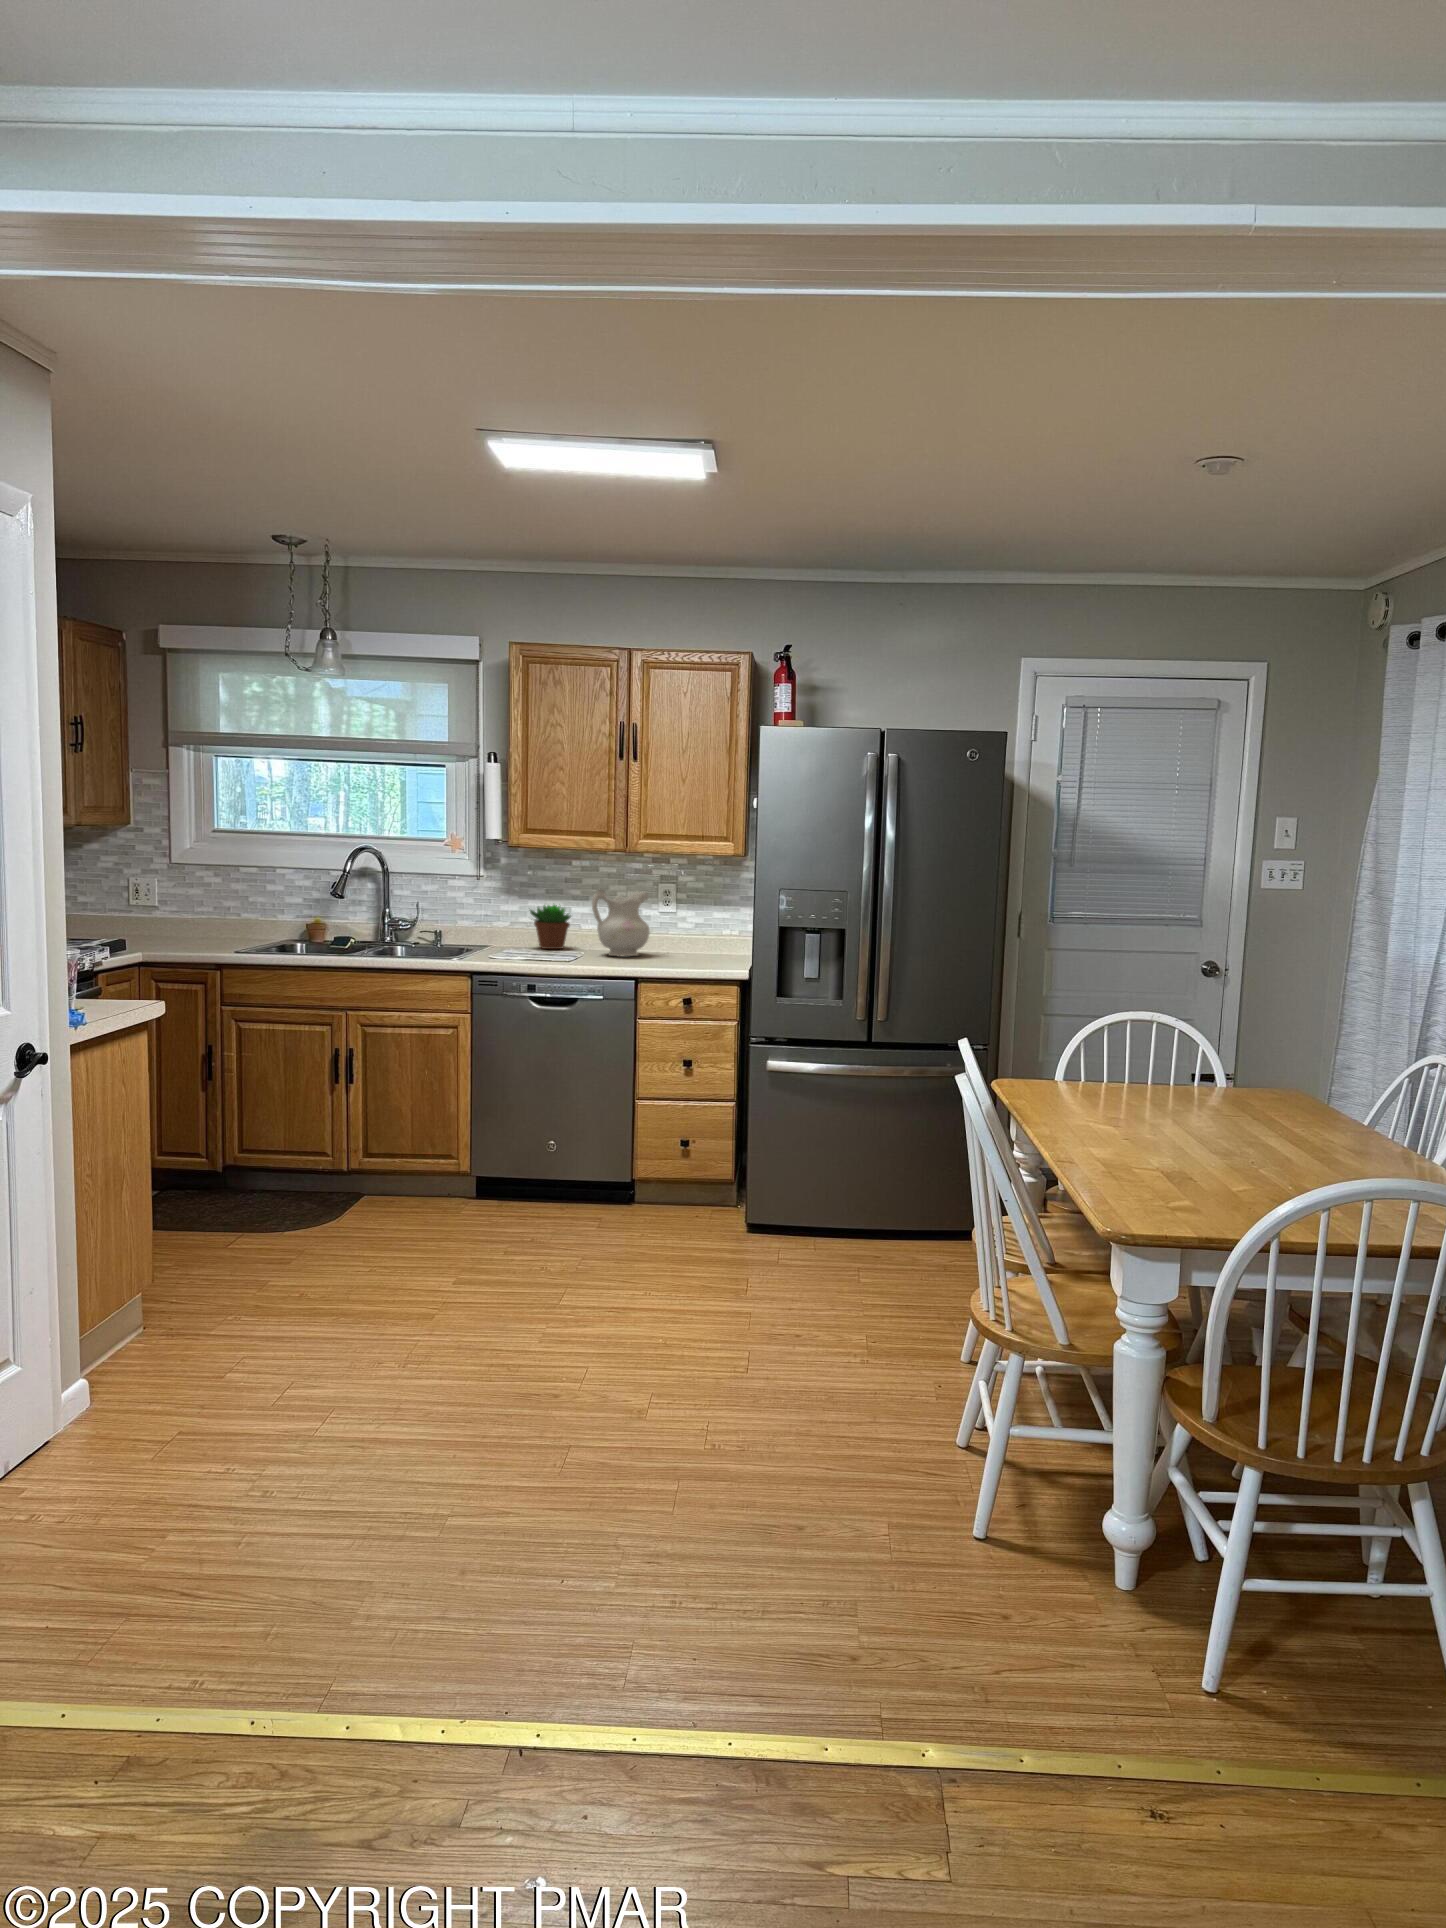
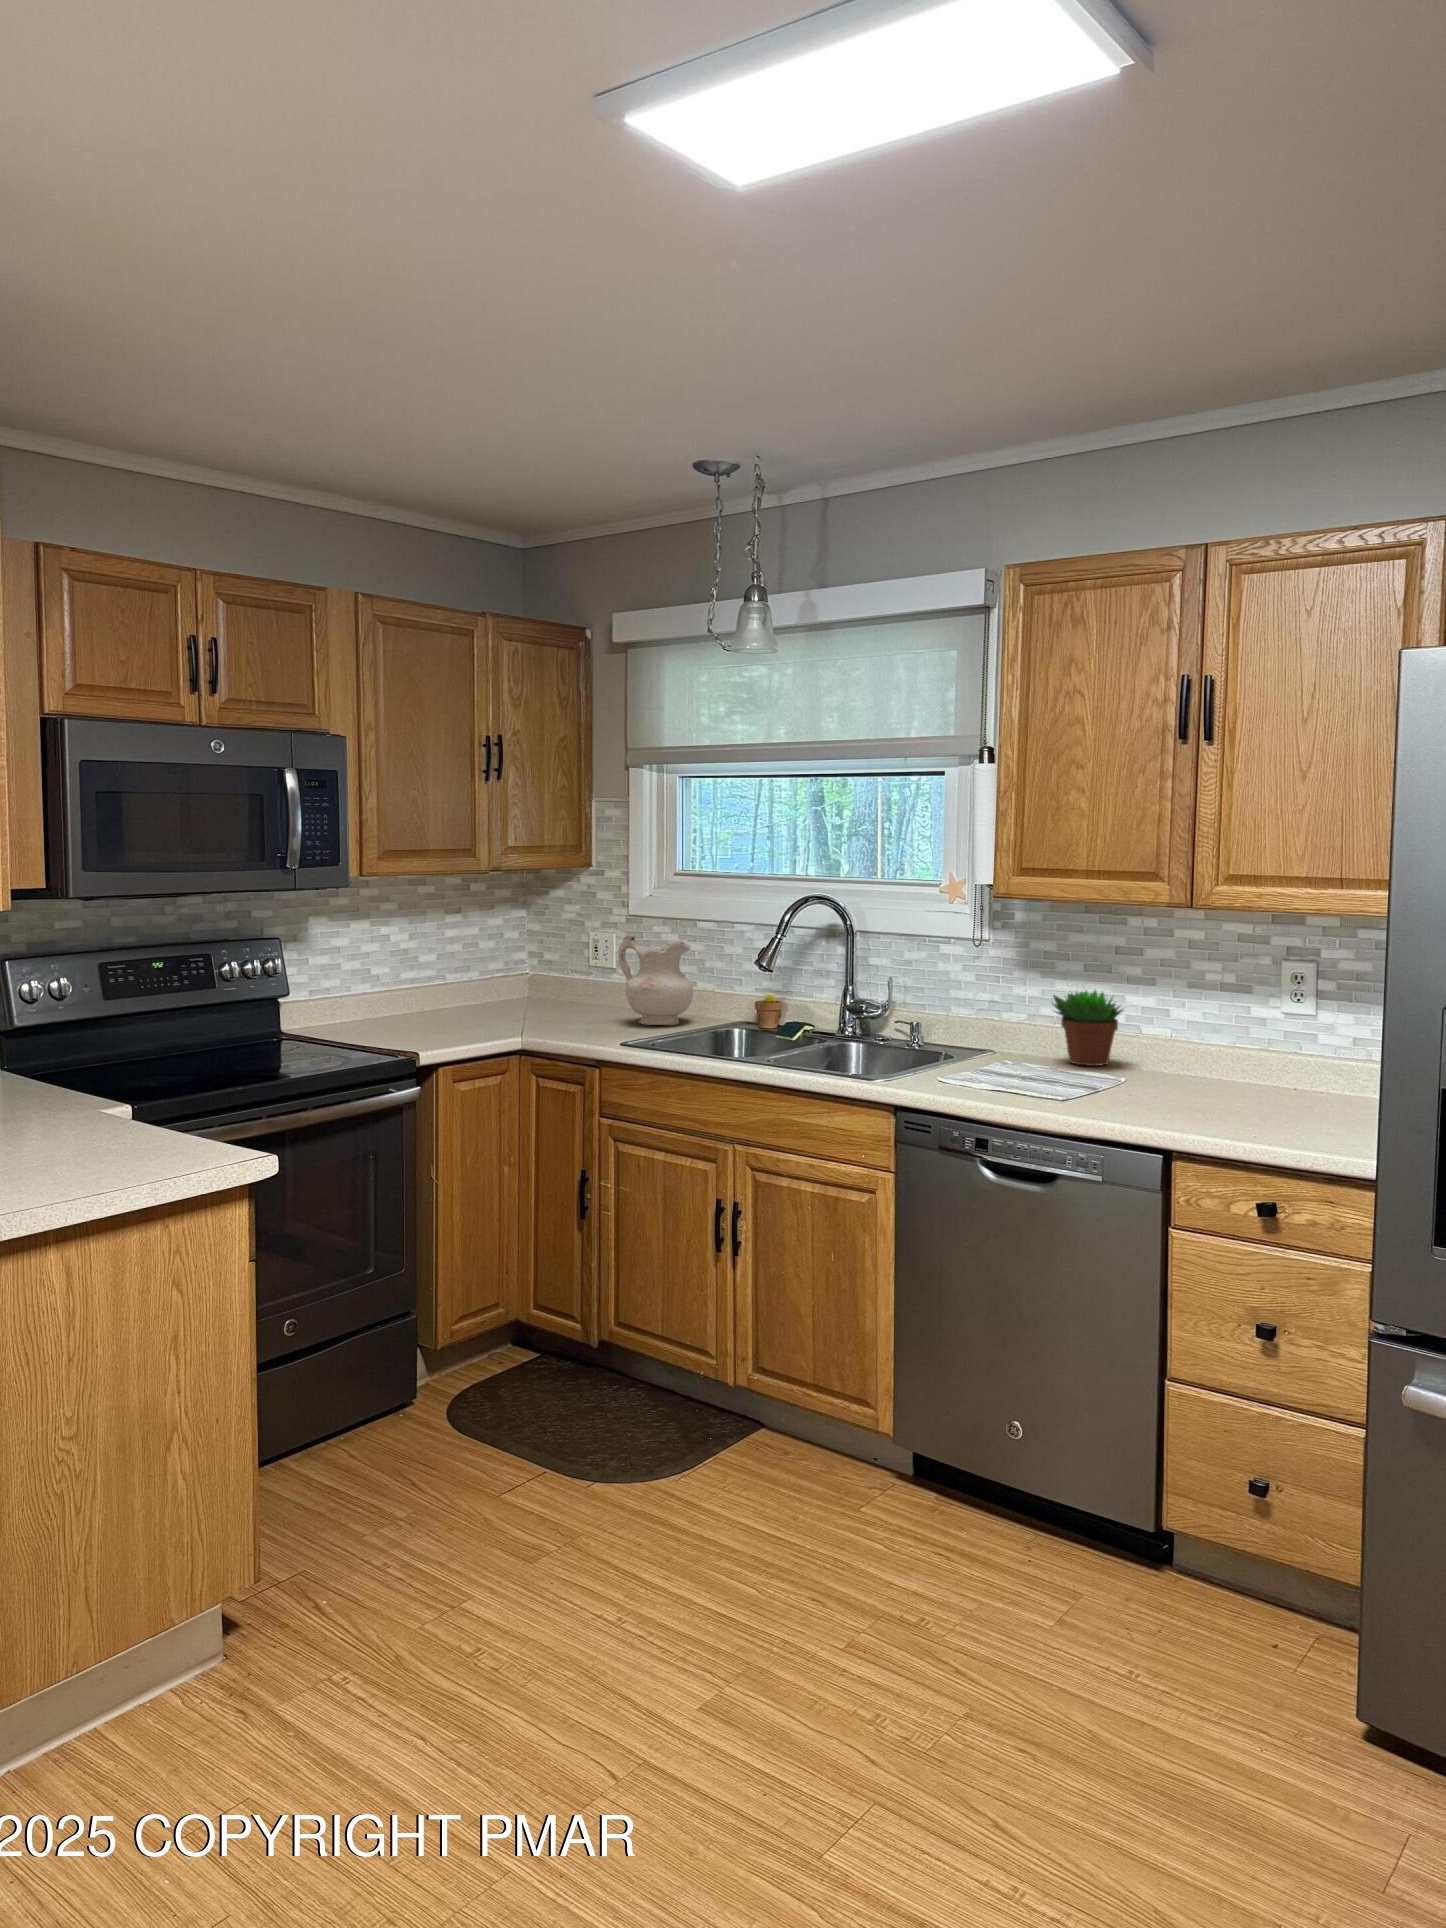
ceramic pitcher: present [592,889,650,957] -> present [618,936,693,1025]

